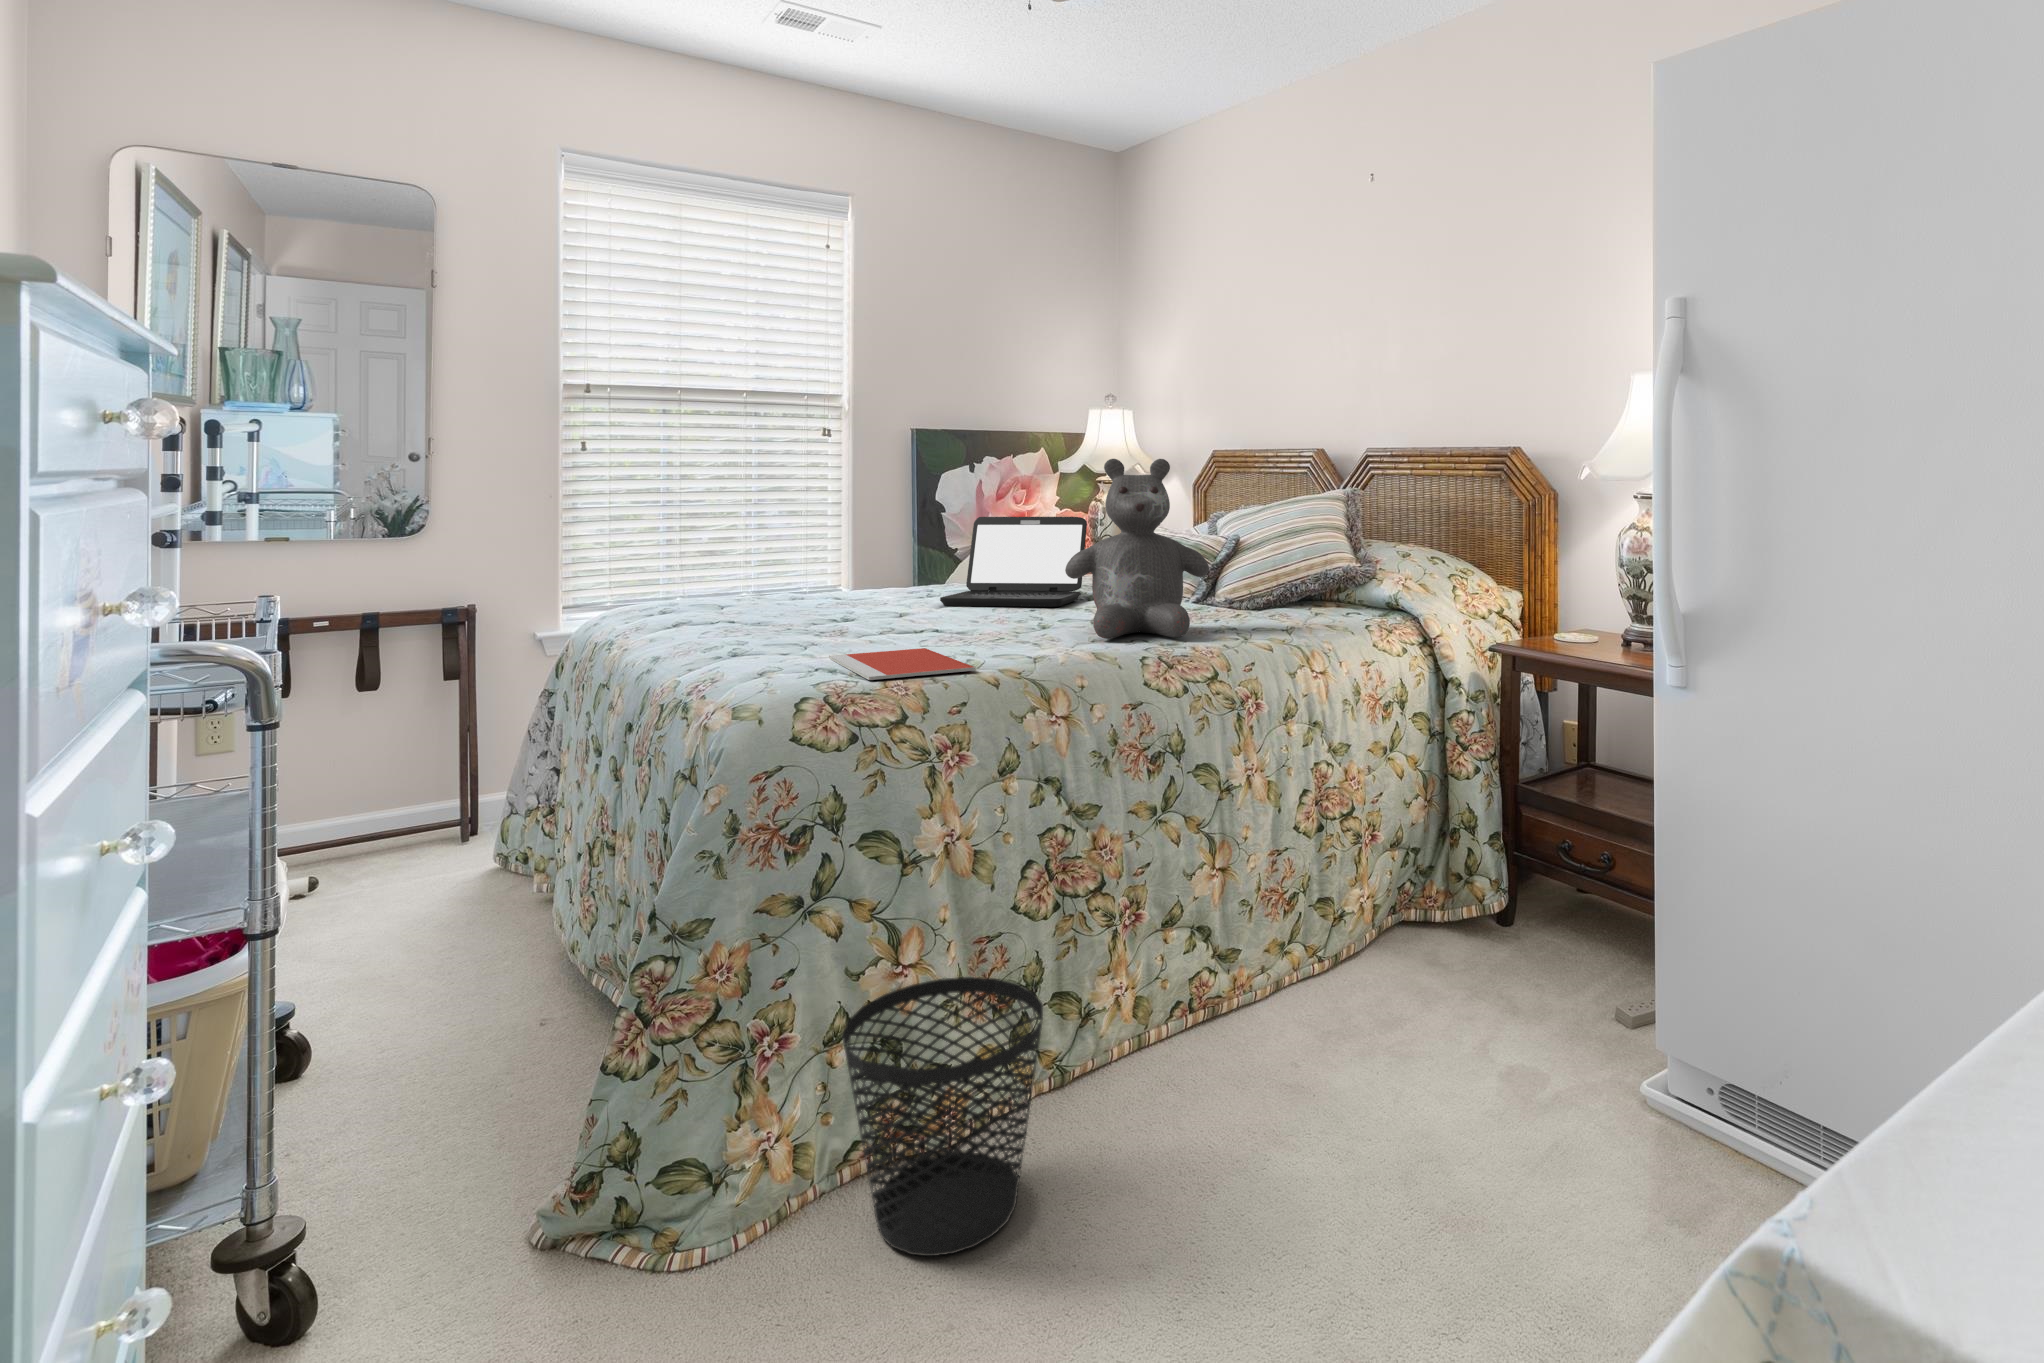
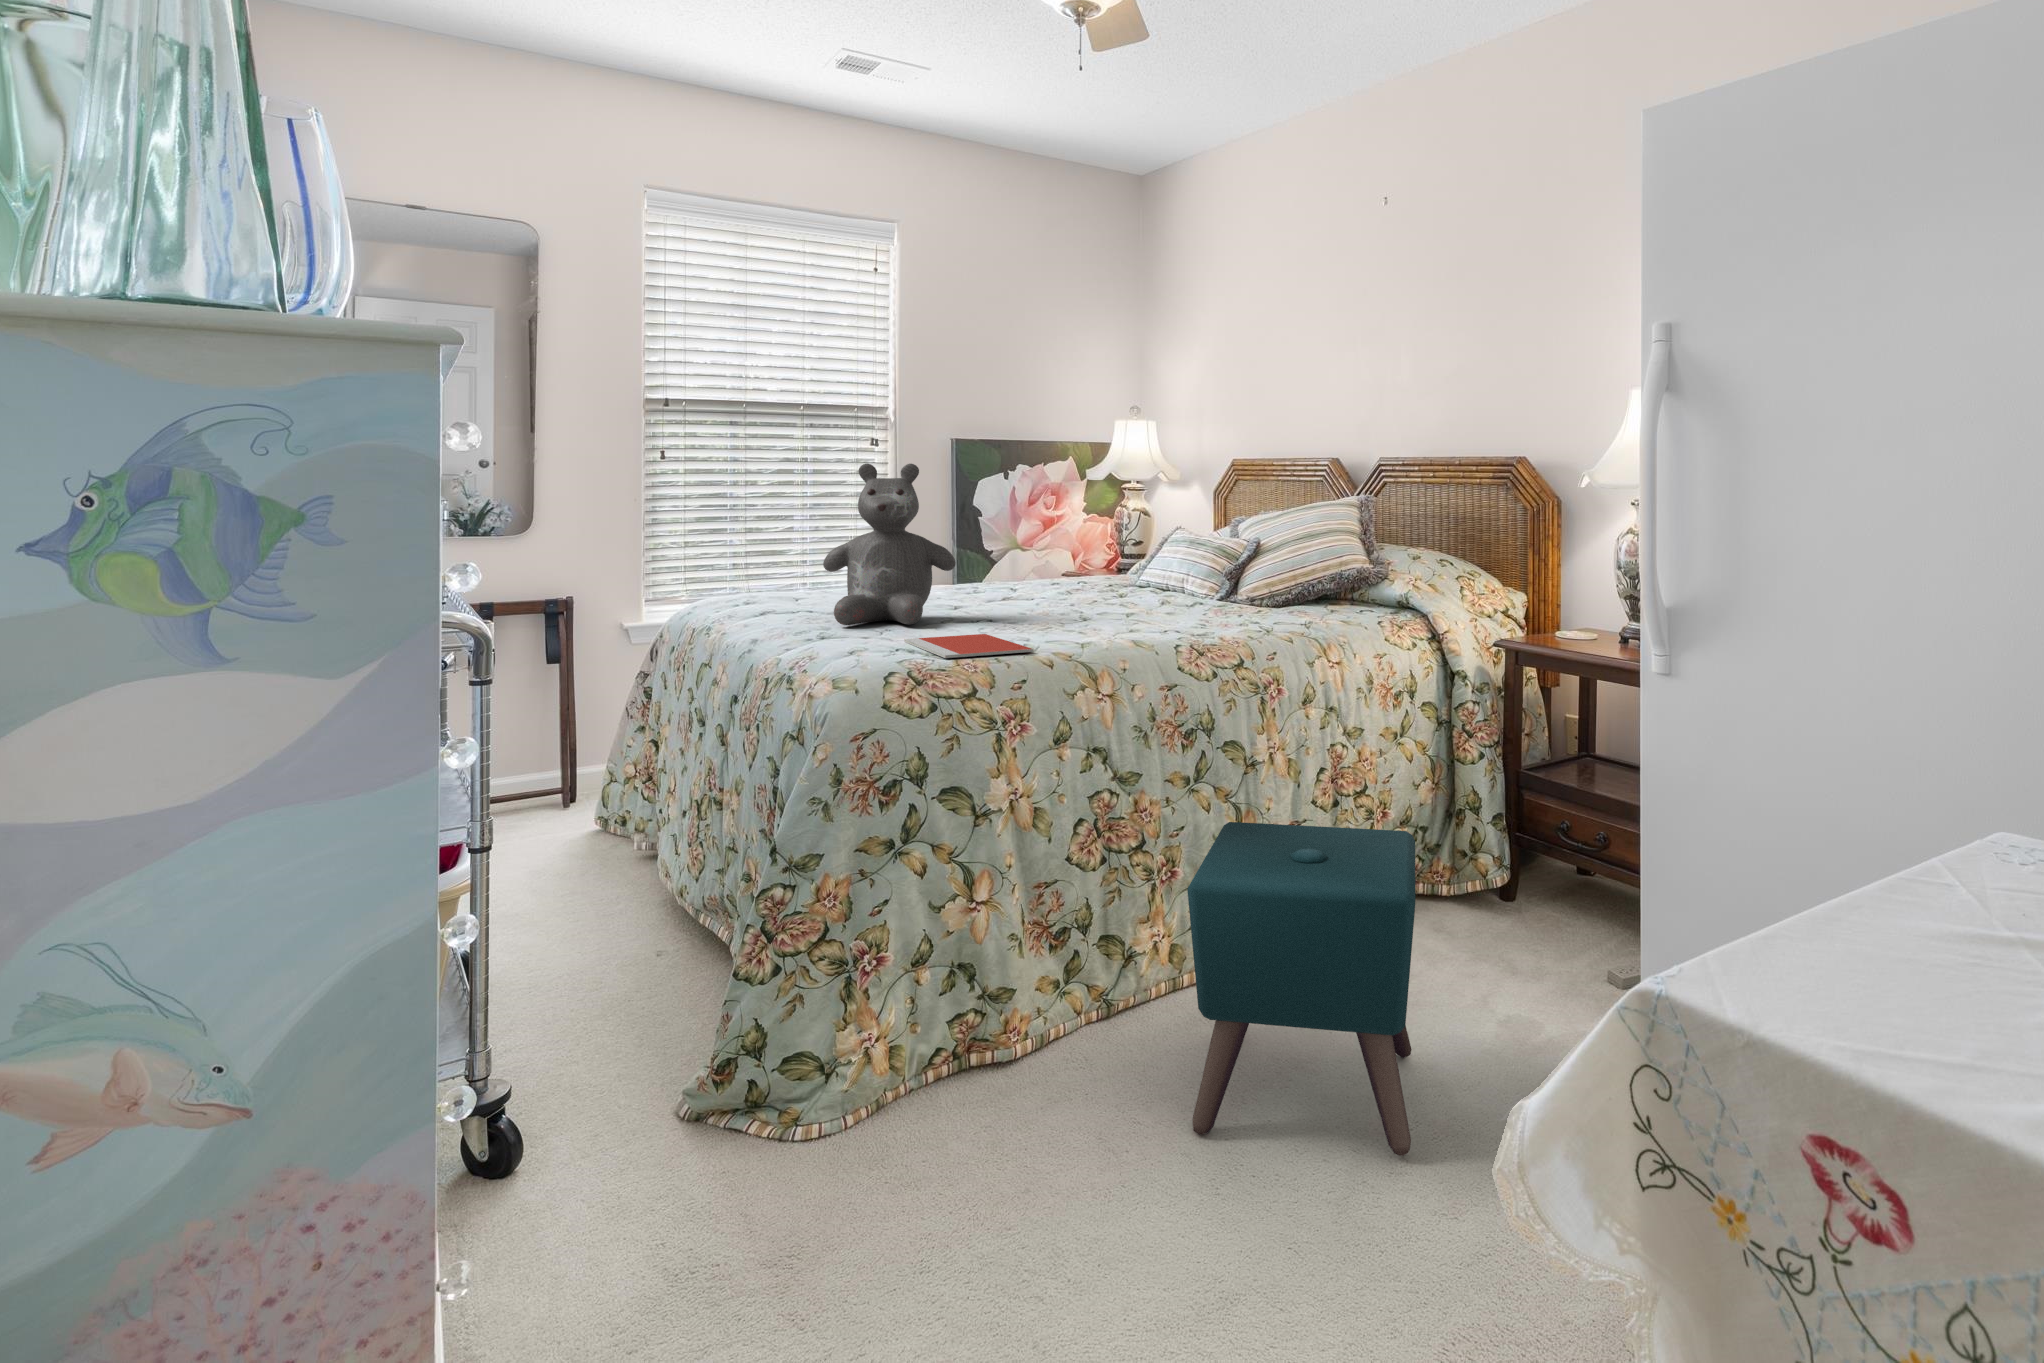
teddy bear: present [1065,459,1209,639] -> present [823,464,956,625]
laptop: present [940,517,1087,607] -> none [987,518,1119,601]
ottoman: none [1148,862,1414,1260] -> present [1187,822,1415,1156]
wastebasket: present [842,977,1043,1256] -> none [931,913,1097,1138]

